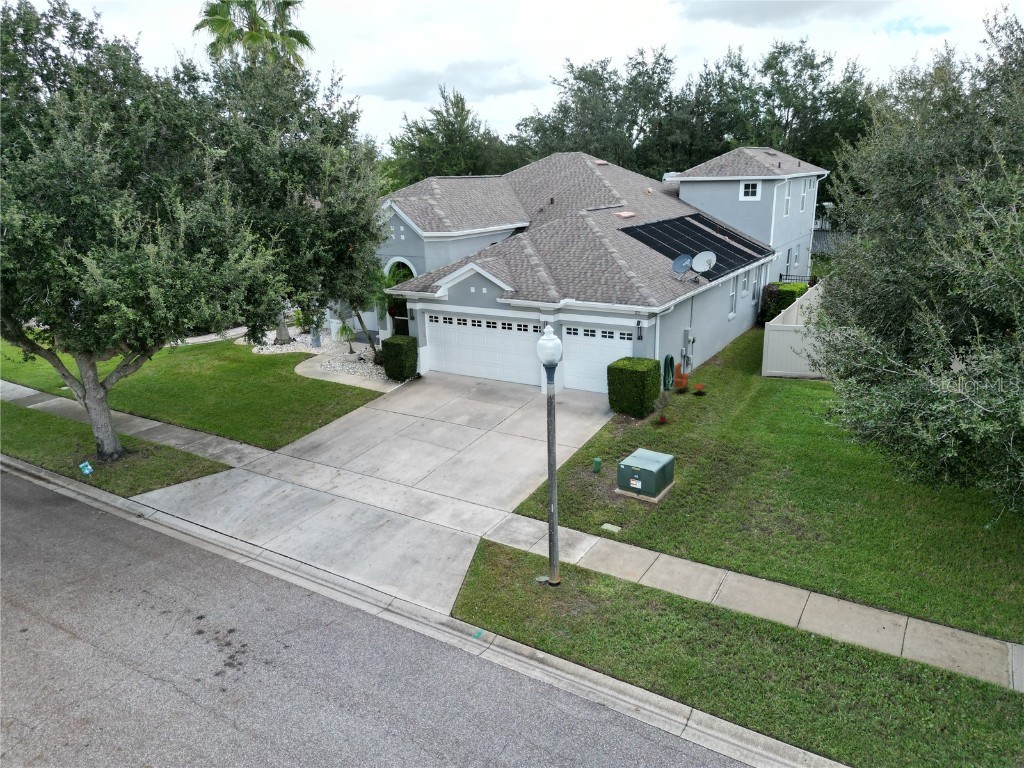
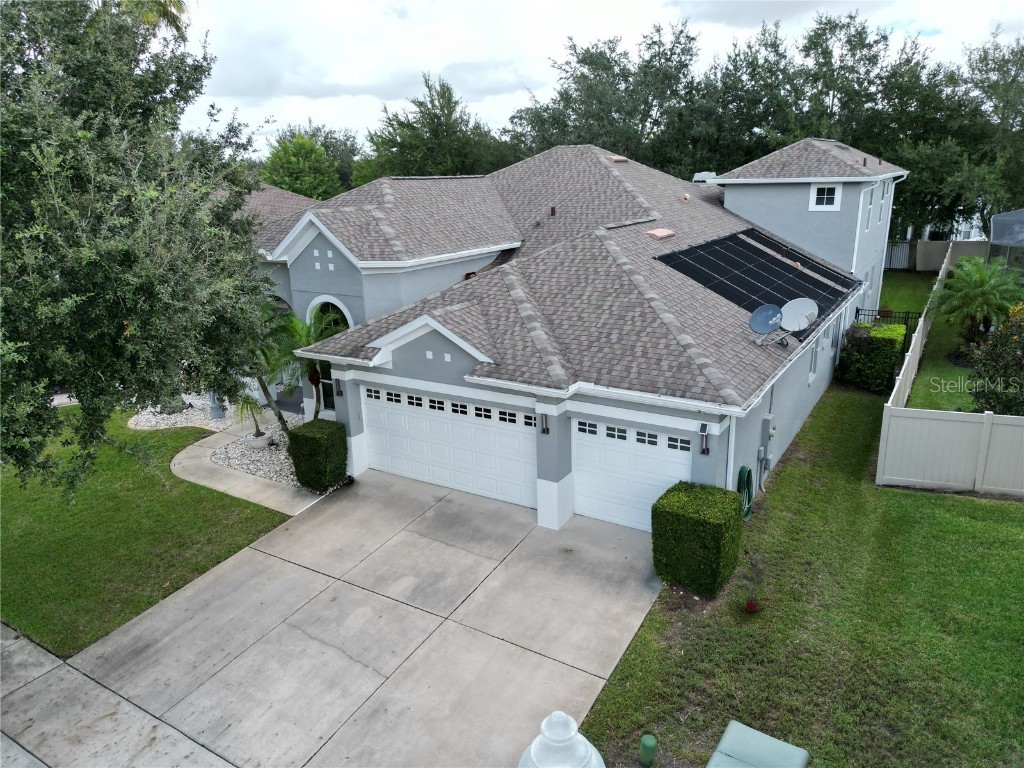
lounge chair: present [674,363,705,396] -> none [751,478,808,538]

